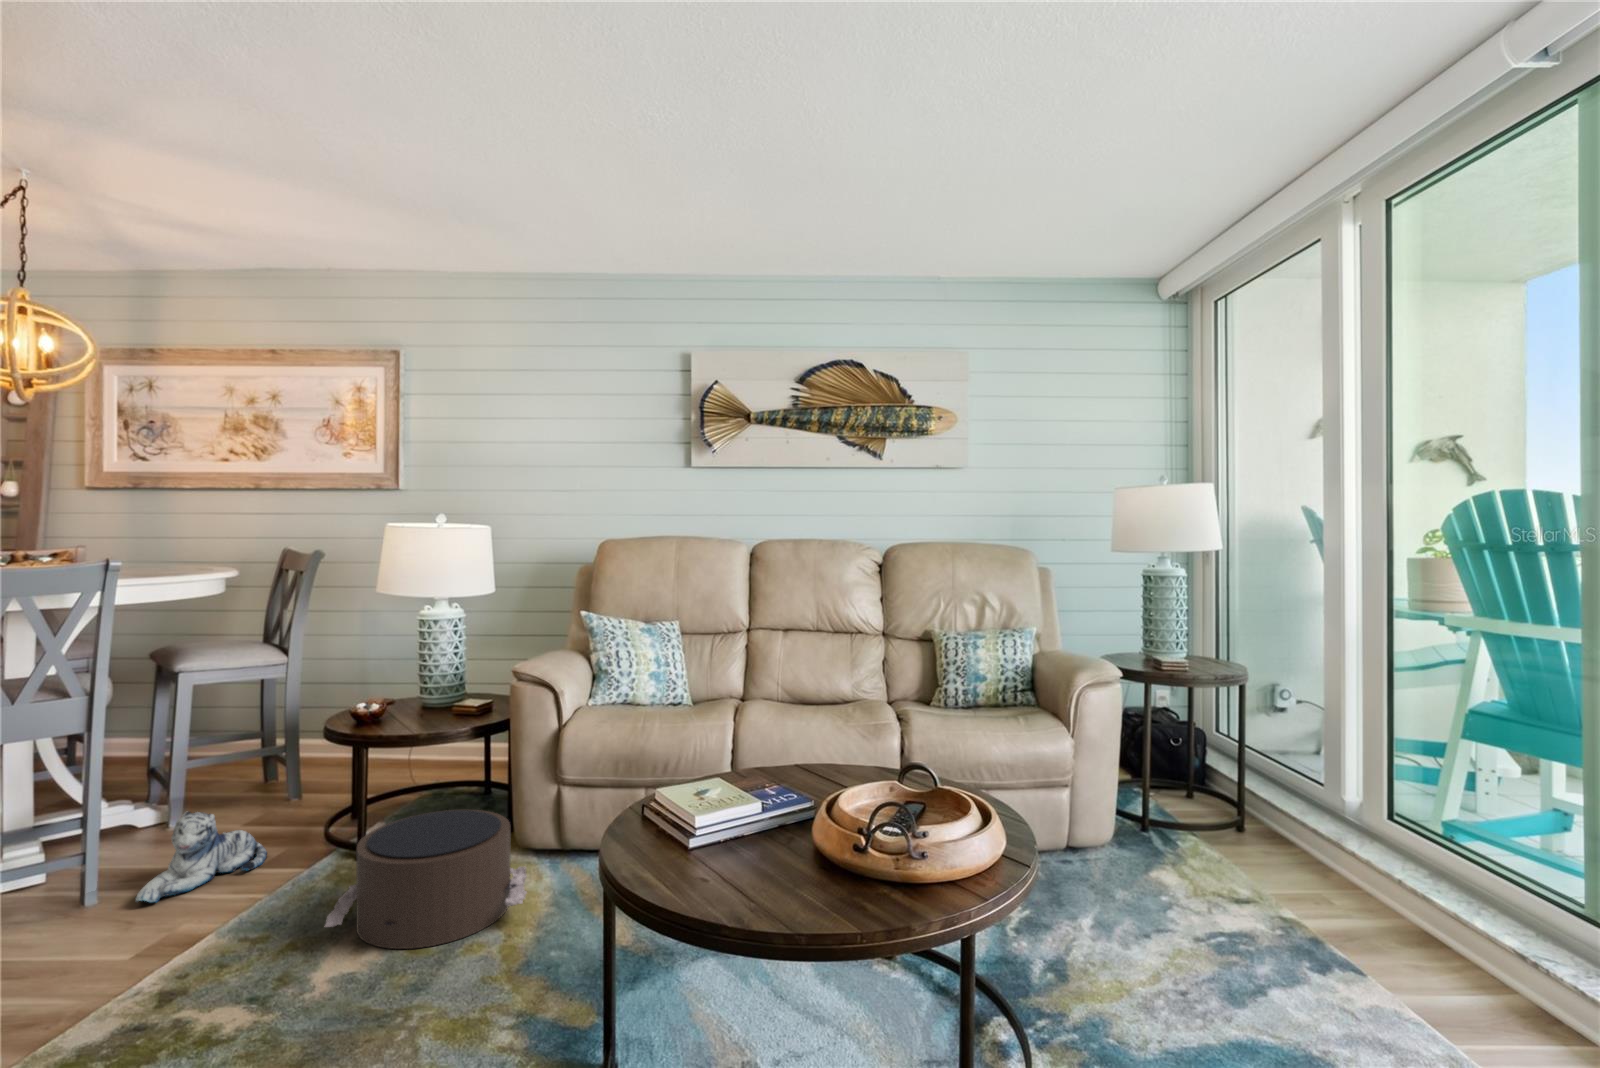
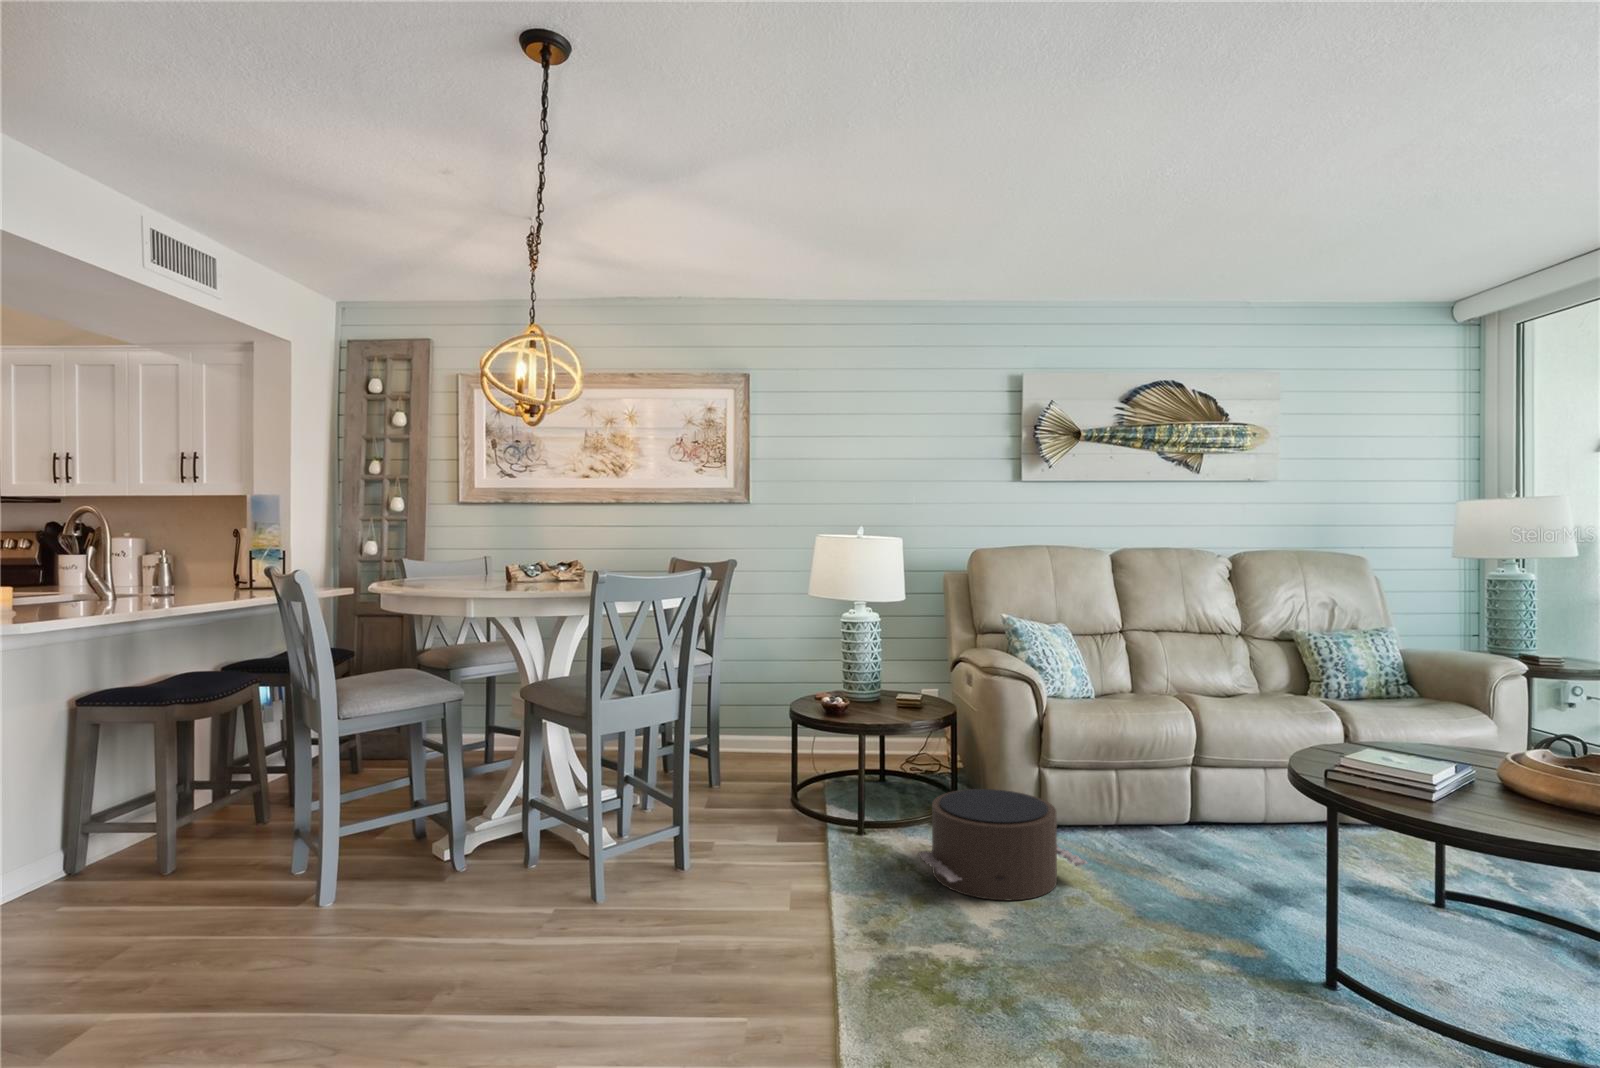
plush toy: present [136,812,267,902] -> none [713,793,778,872]

